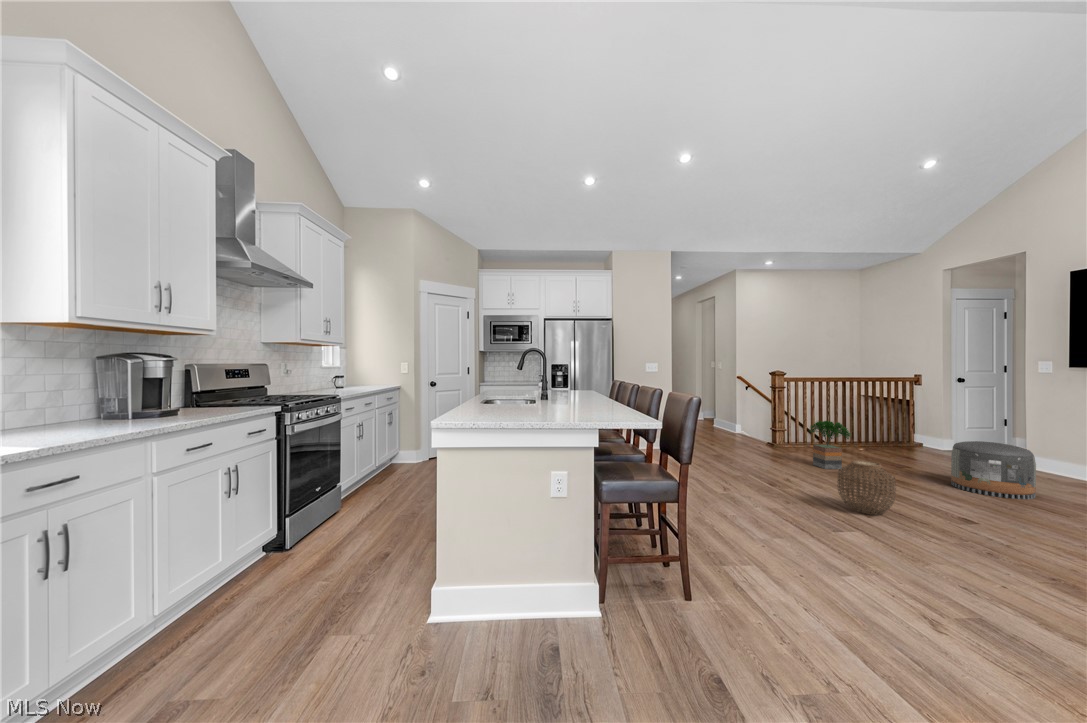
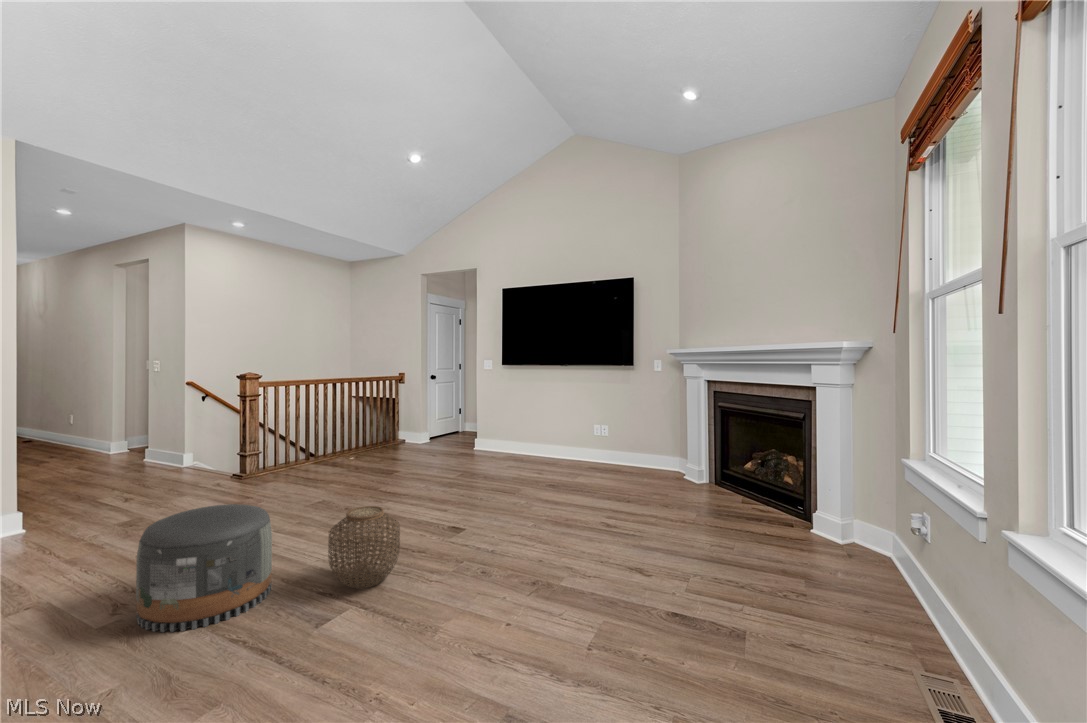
potted tree: present [810,421,851,469] -> none [289,440,344,509]
pouf: present [951,441,1036,499] -> present [136,504,272,632]

